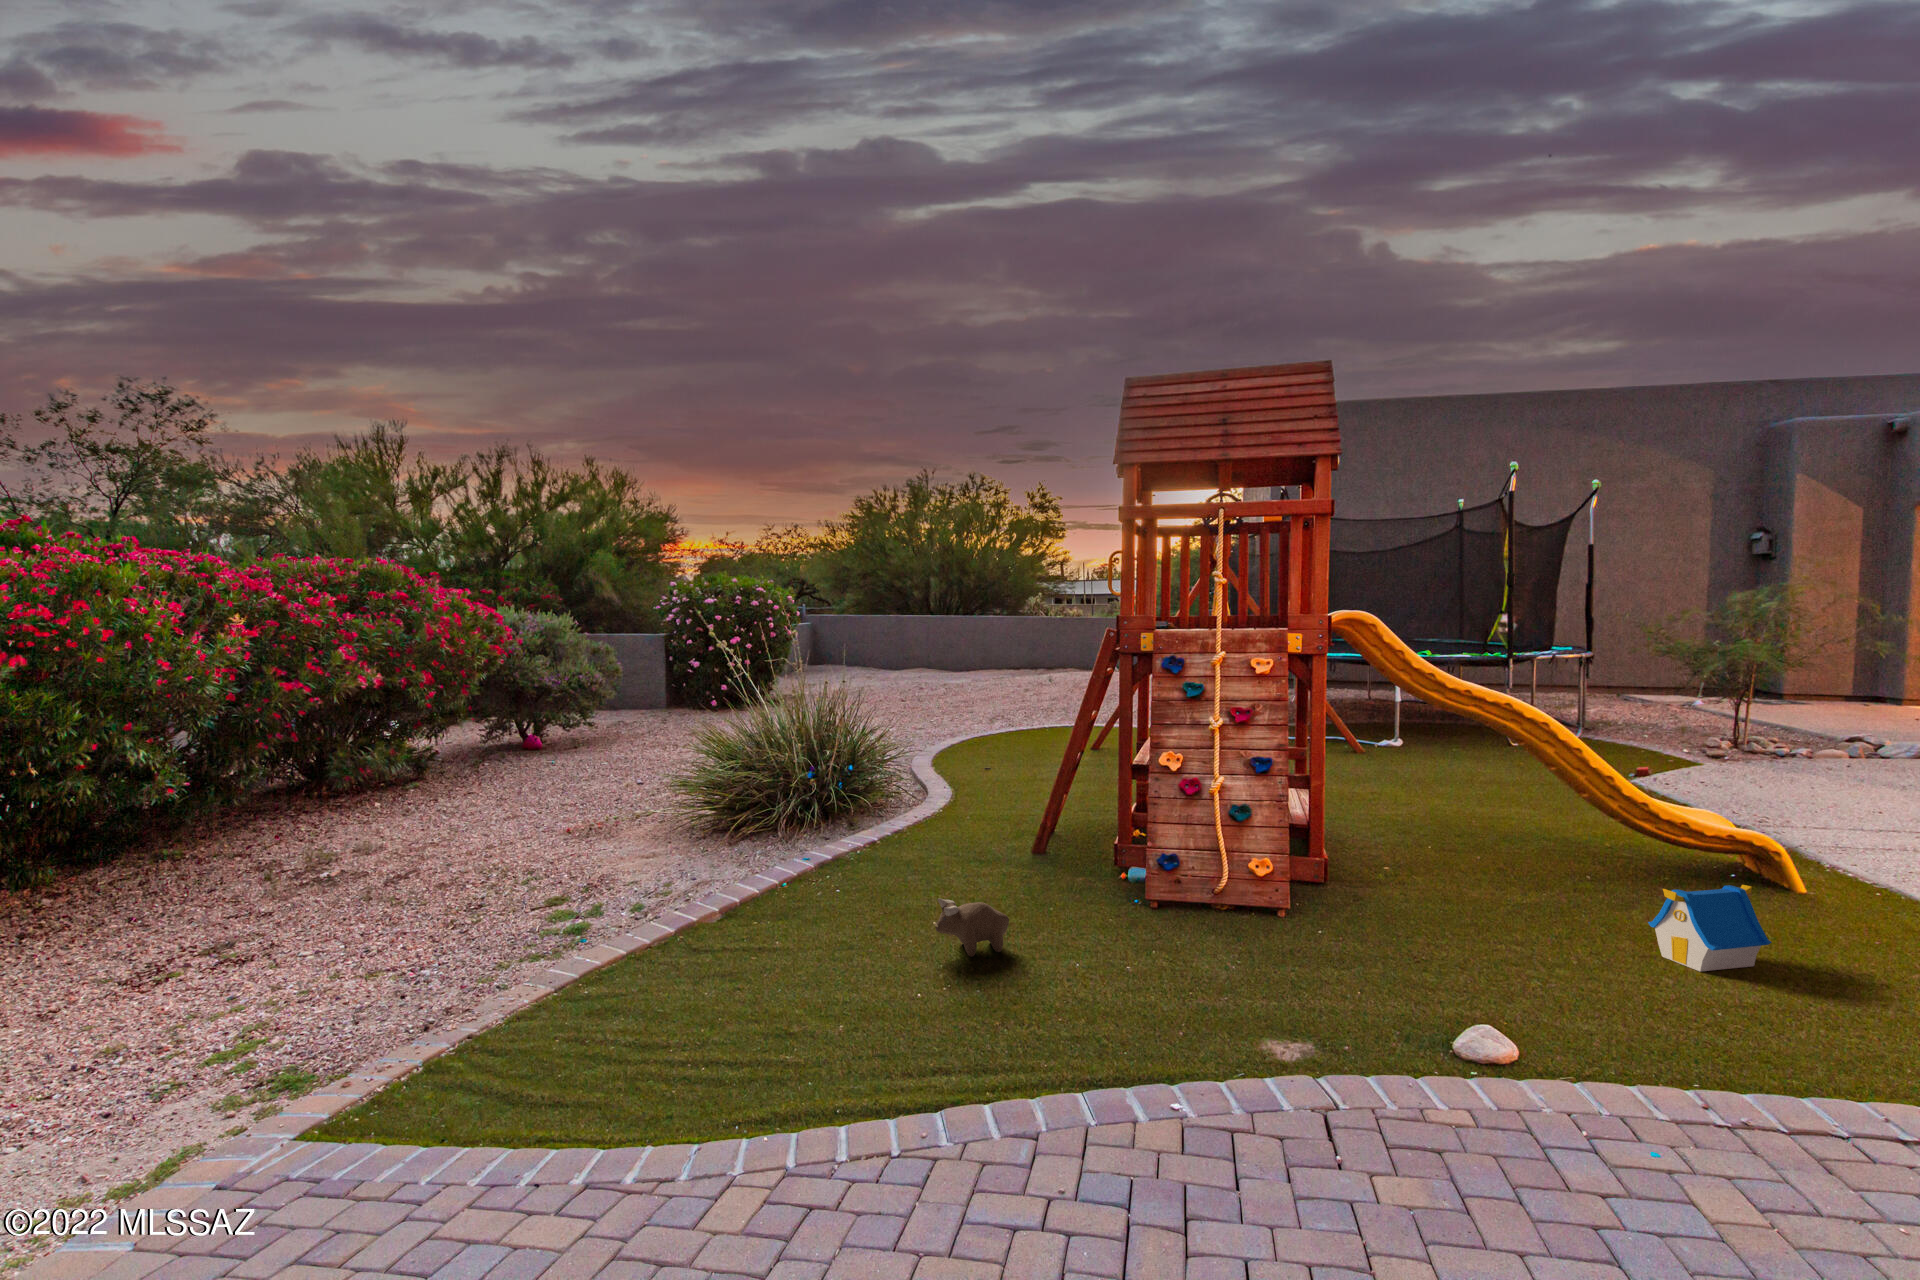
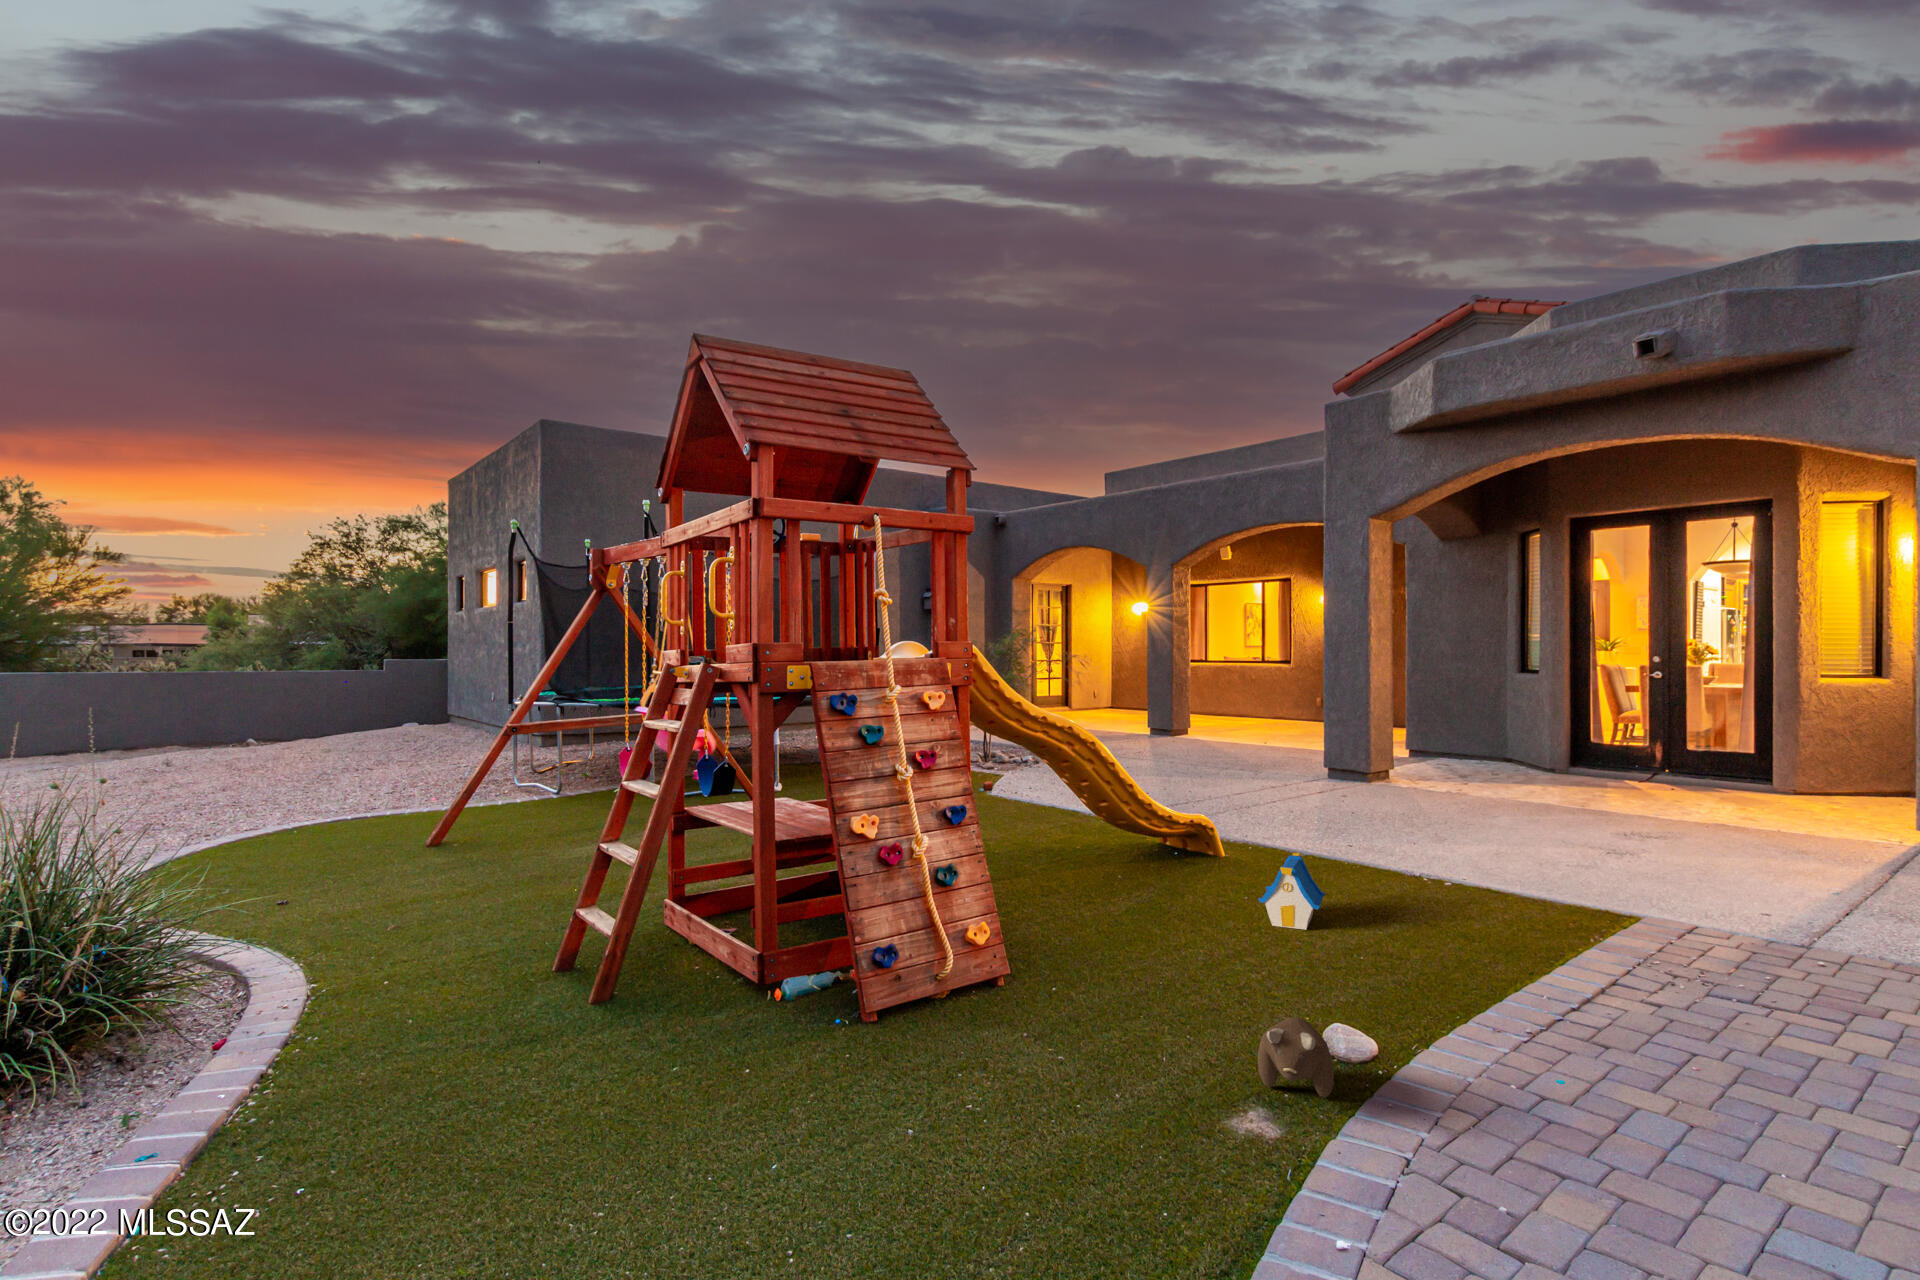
plush toy: present [933,898,1009,957] -> present [1258,1017,1334,1098]

